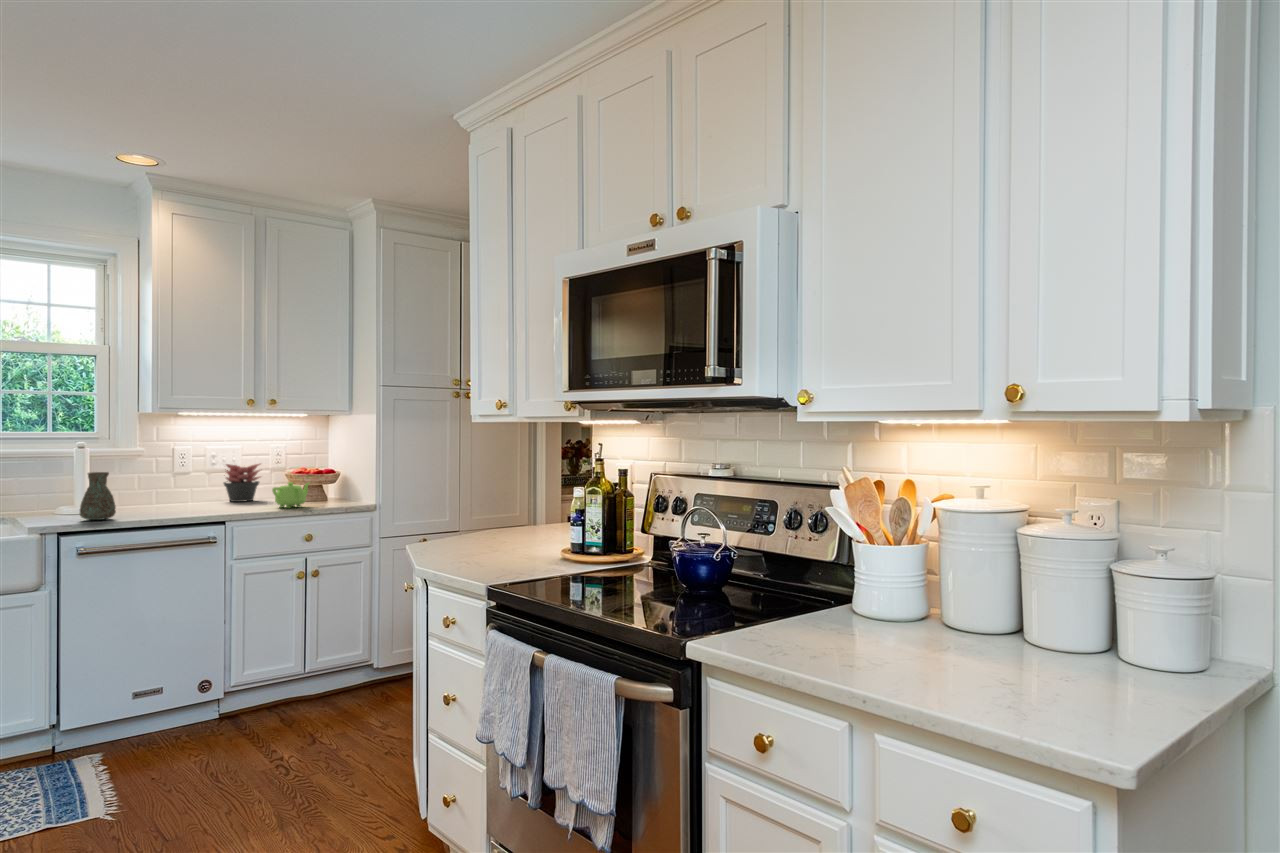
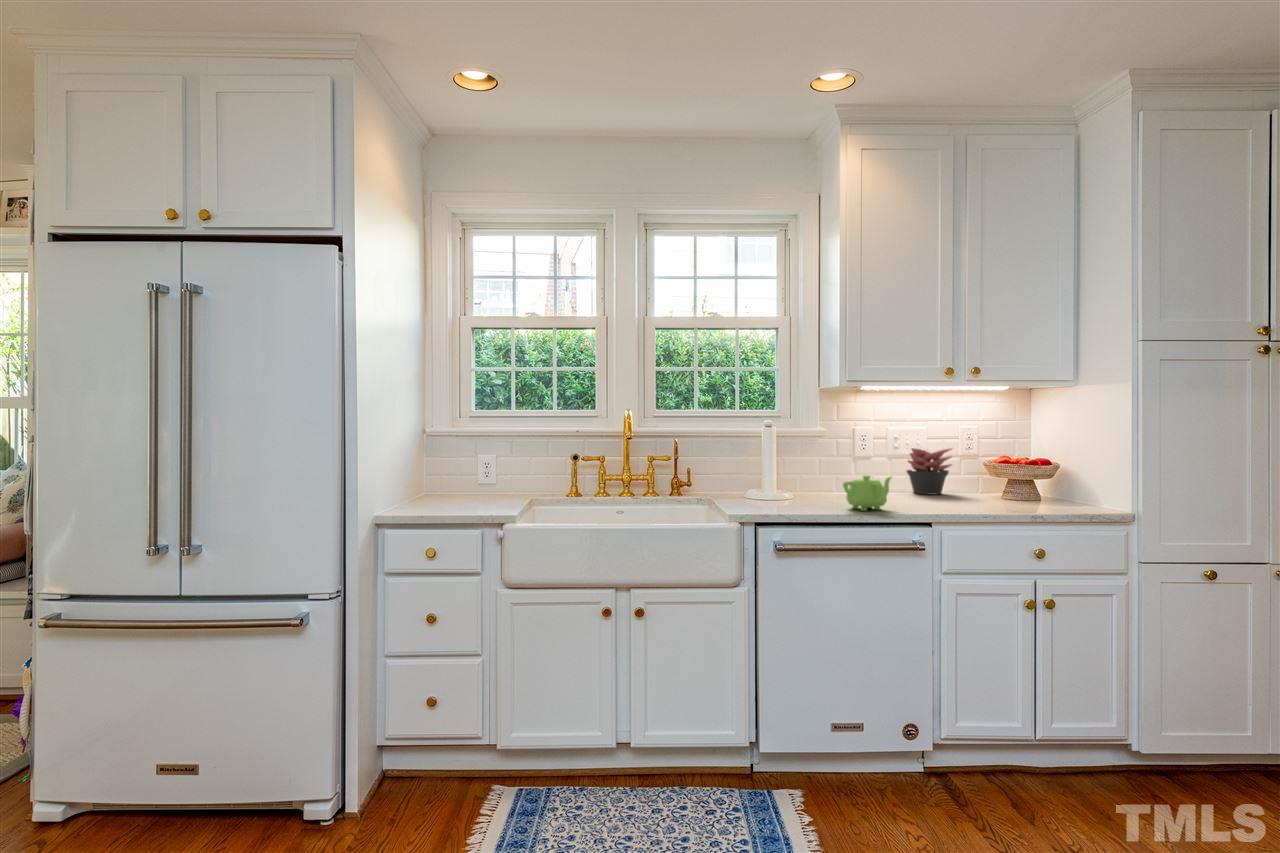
decorative vase: present [80,472,116,520] -> none [775,454,811,510]
teapot: present [272,482,309,508] -> present [843,475,892,511]

